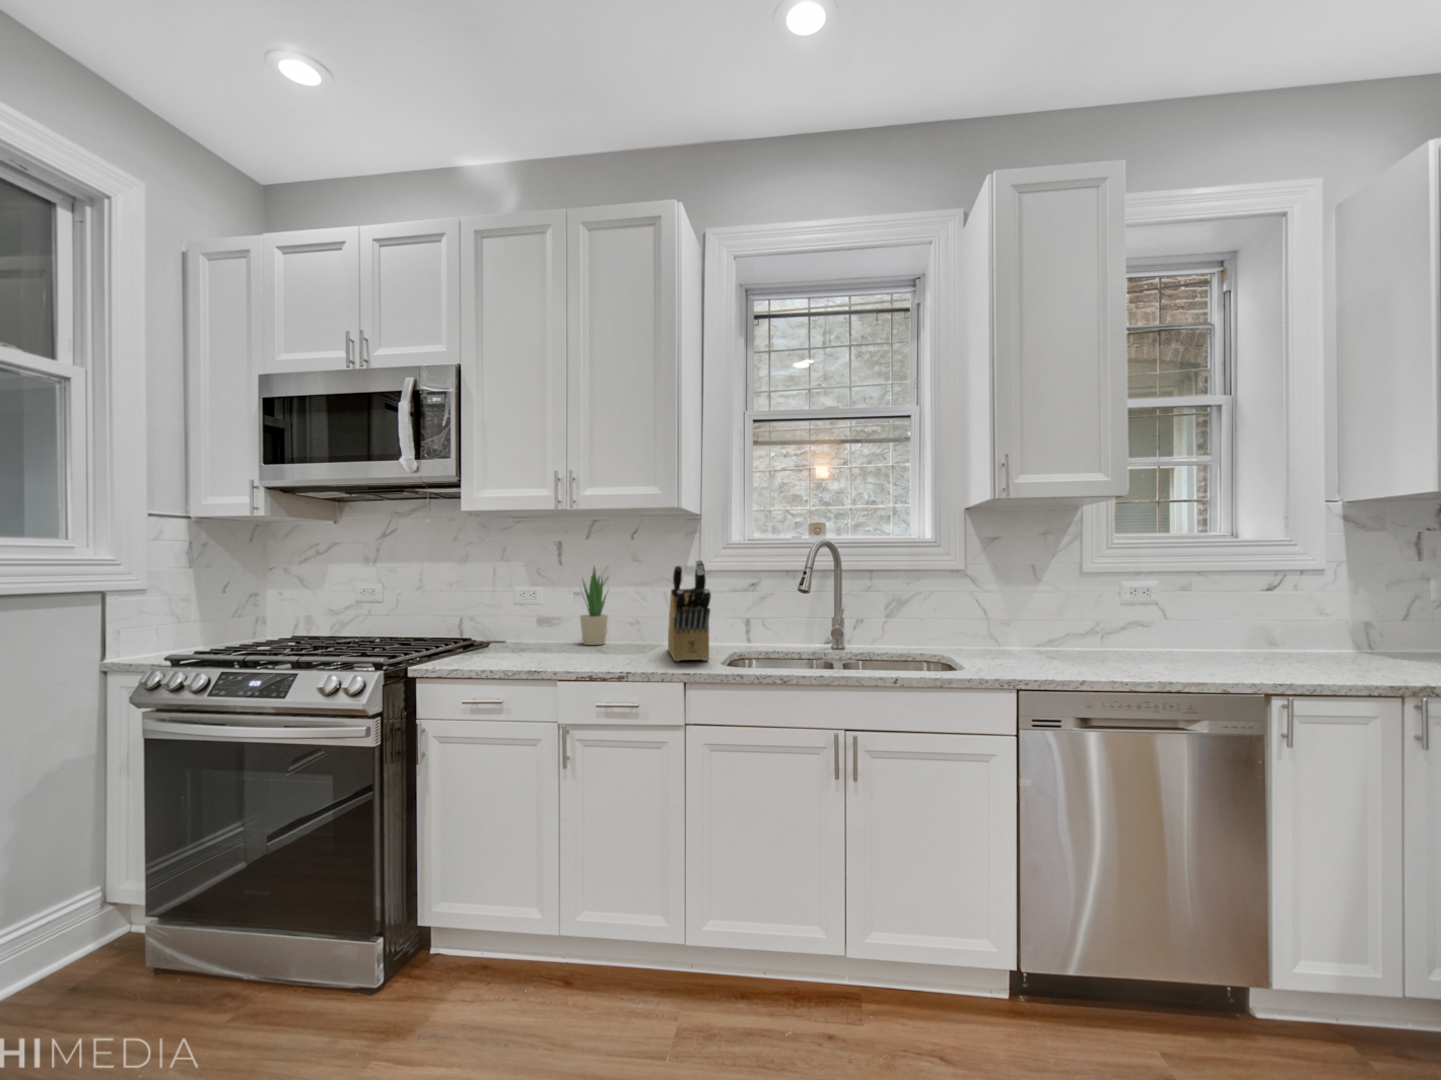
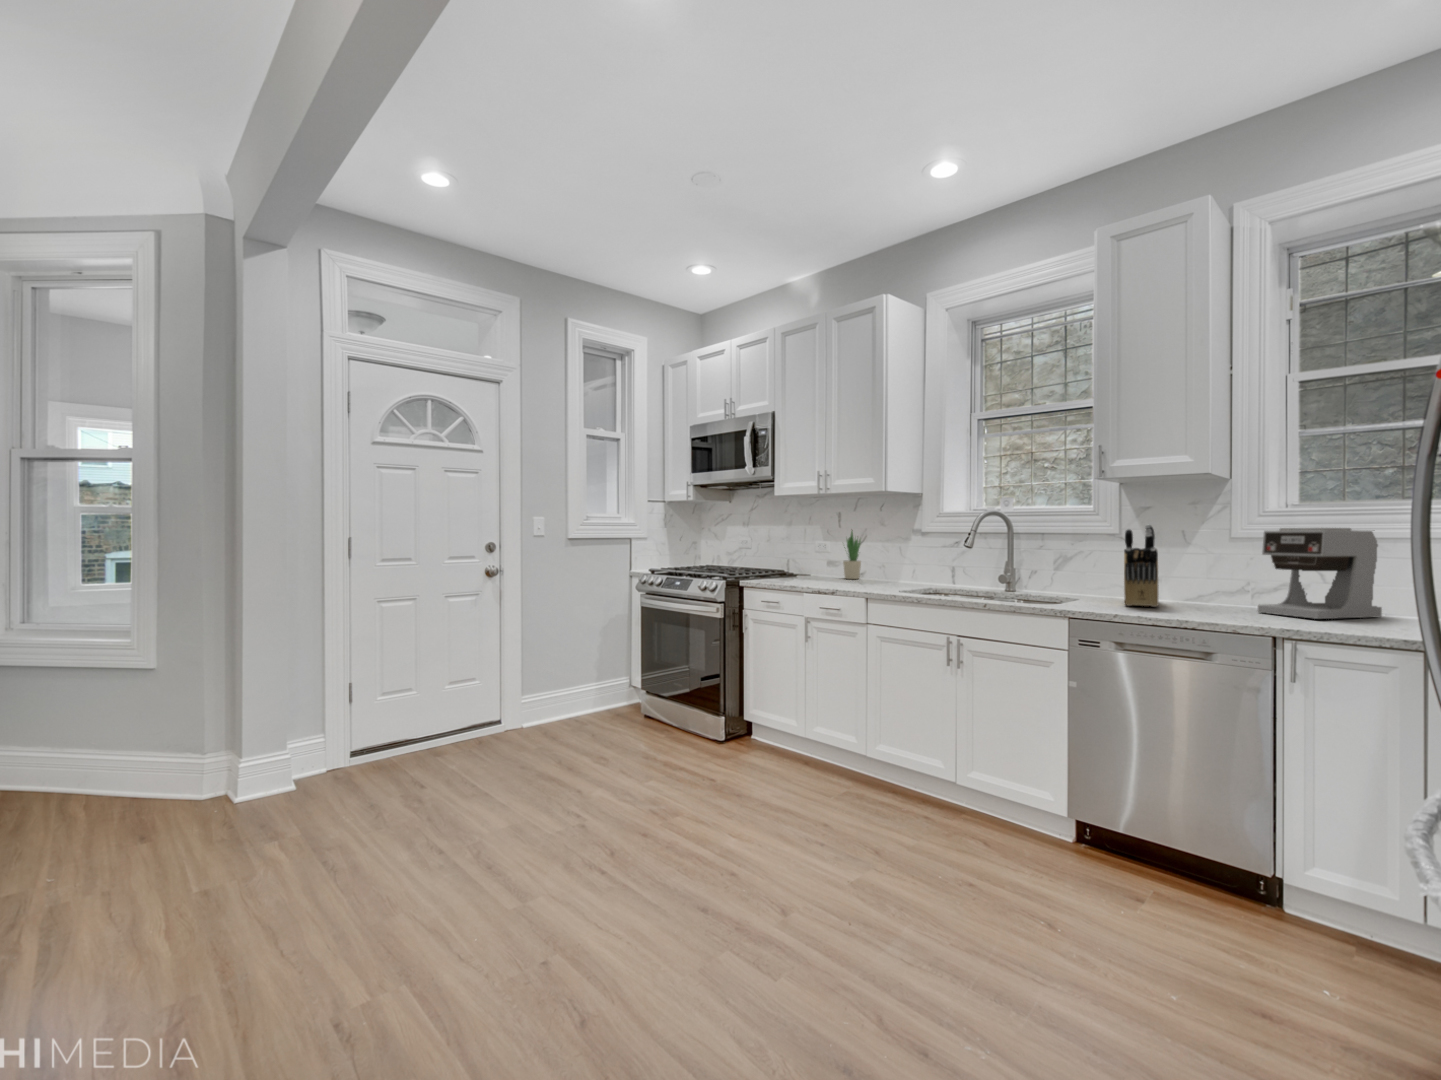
knife block: present [668,560,711,661] -> present [1124,525,1158,607]
coffee maker: none [1175,567,1262,675] -> present [1258,528,1382,619]

